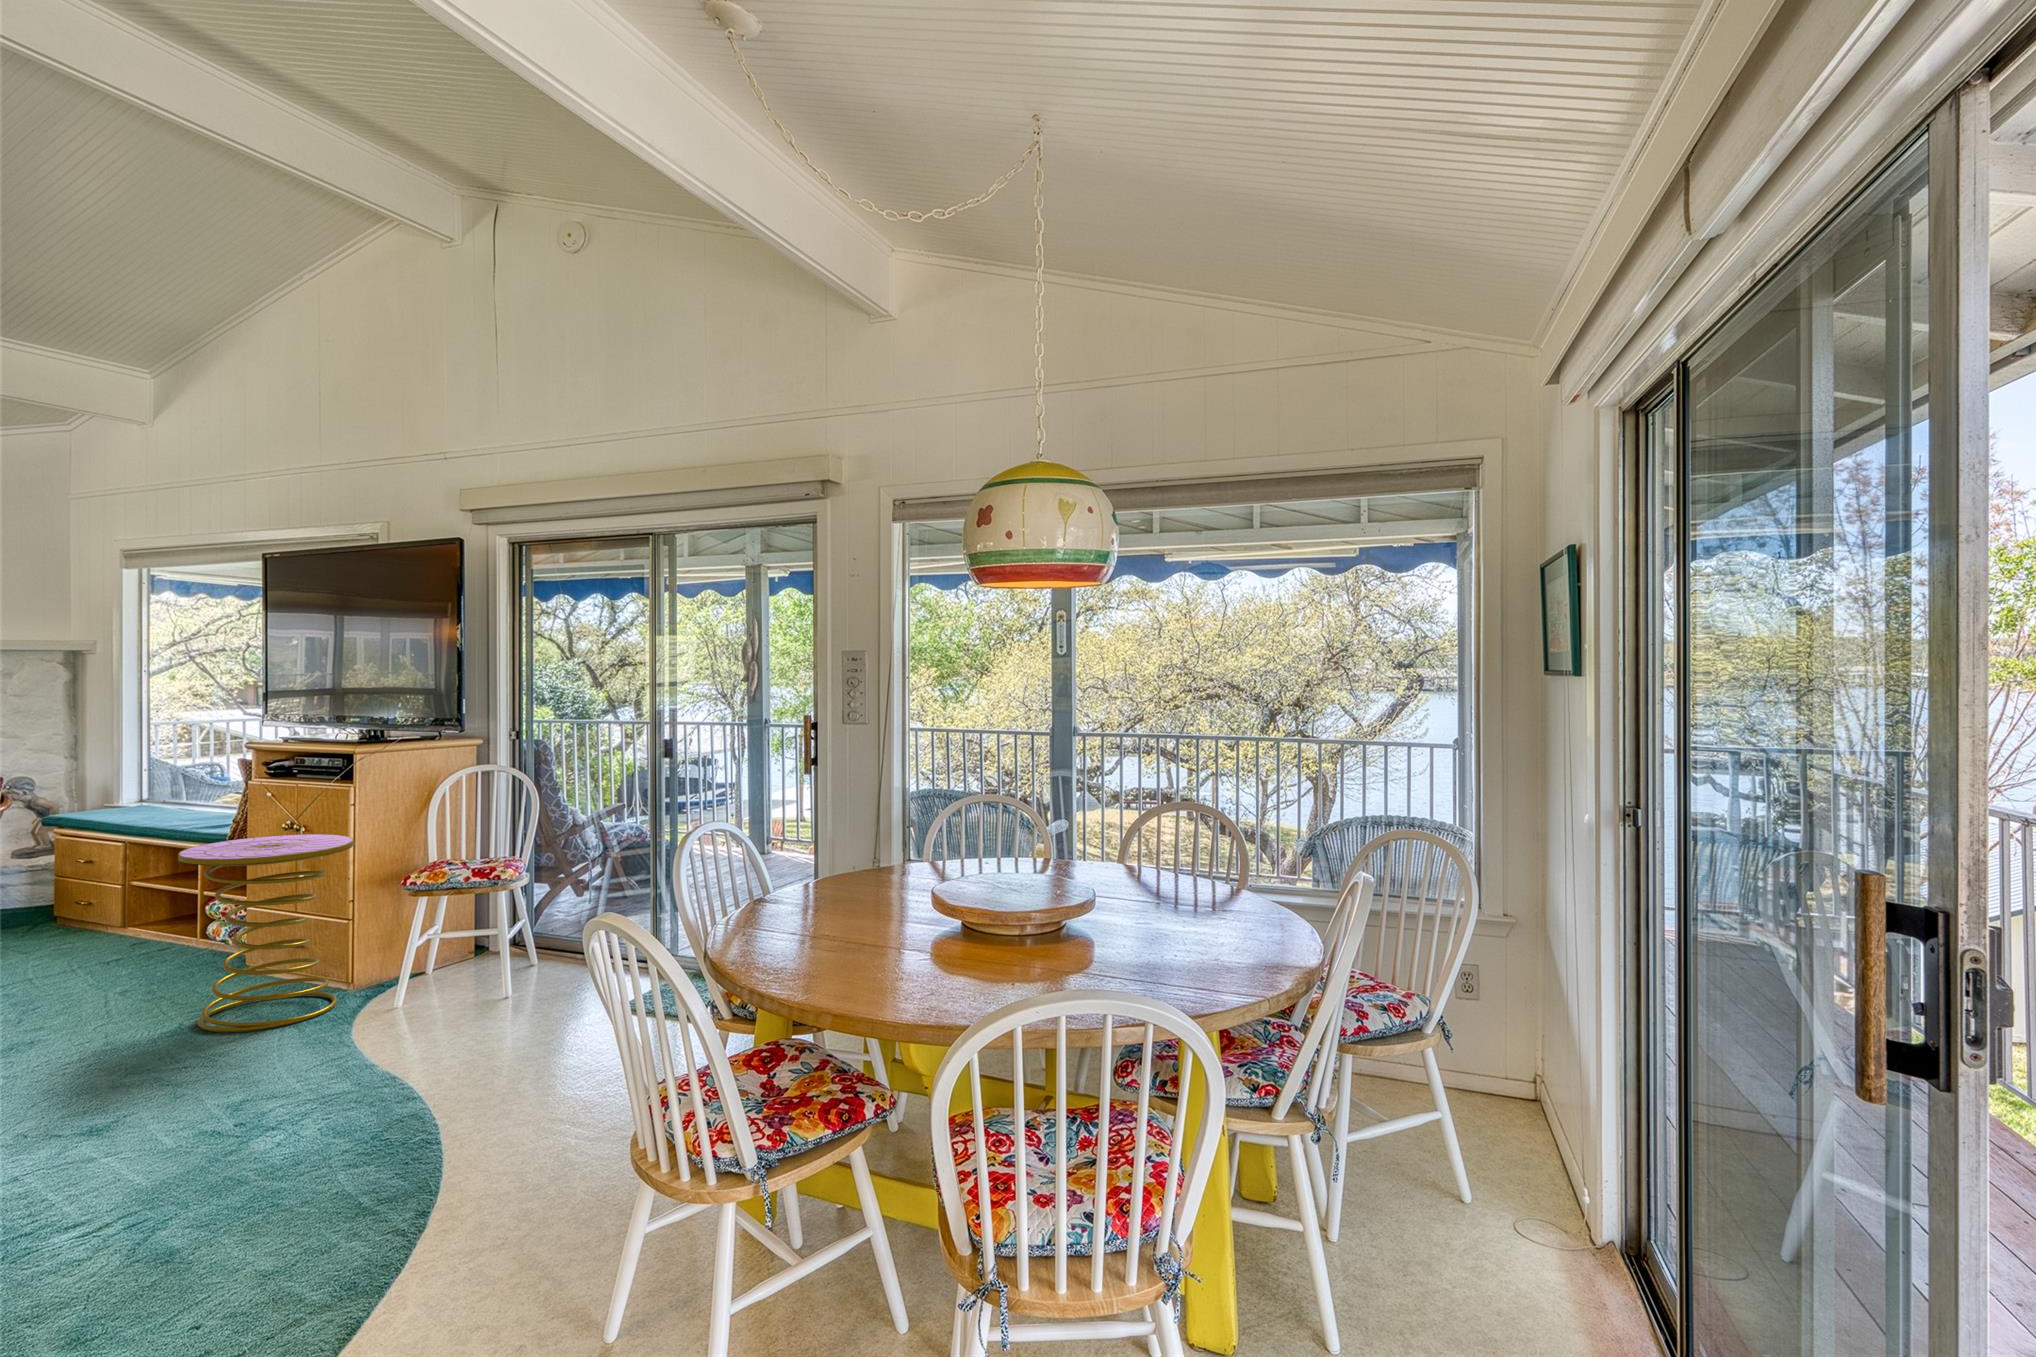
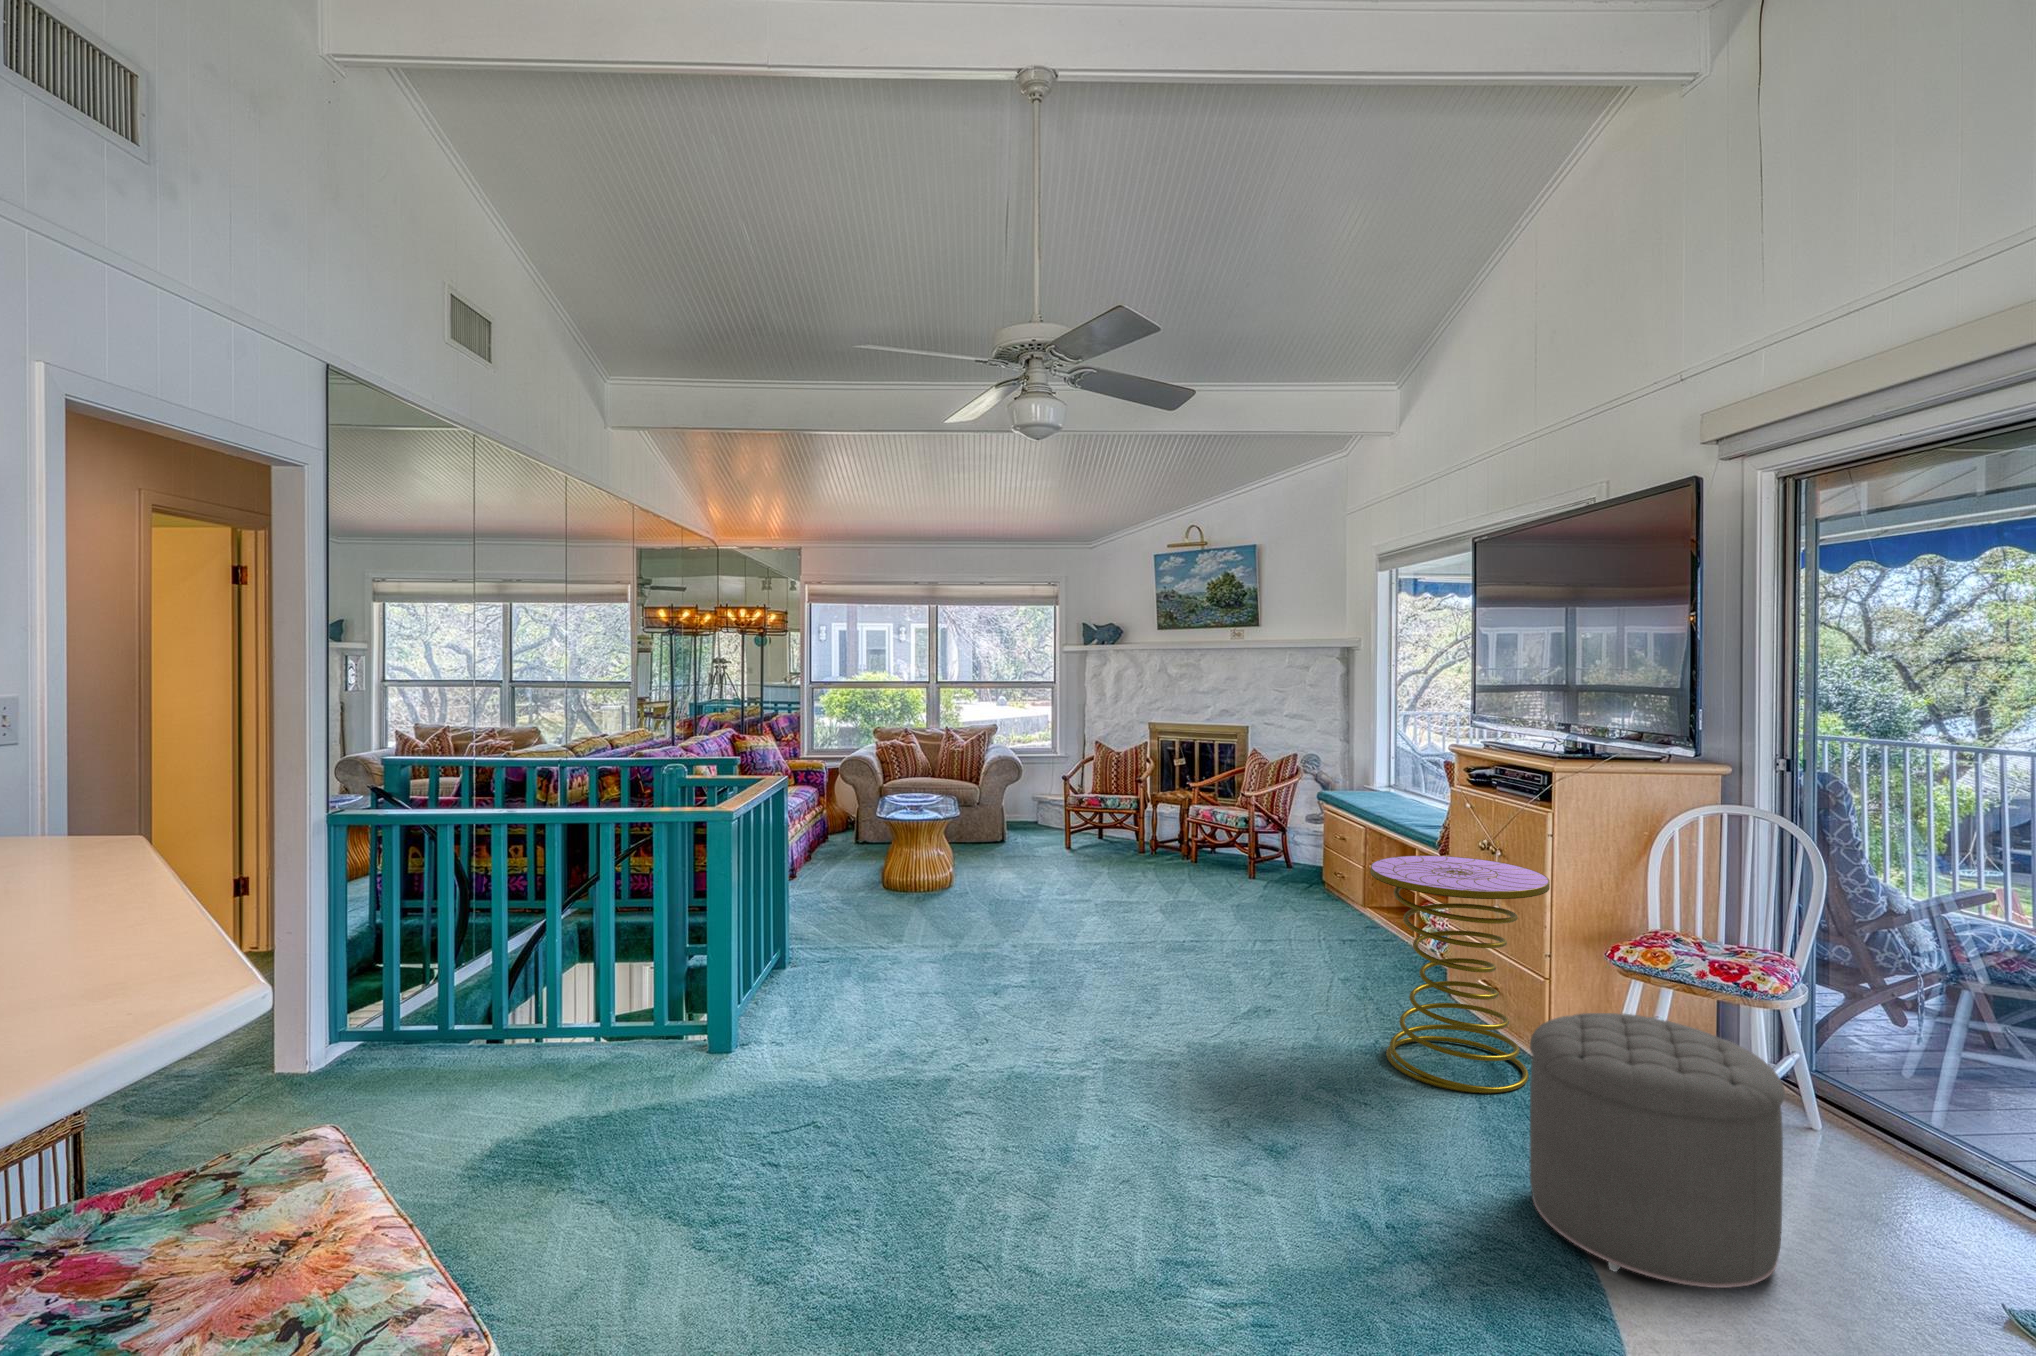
ottoman: none [354,909,518,1074] -> present [1530,1013,1785,1288]

